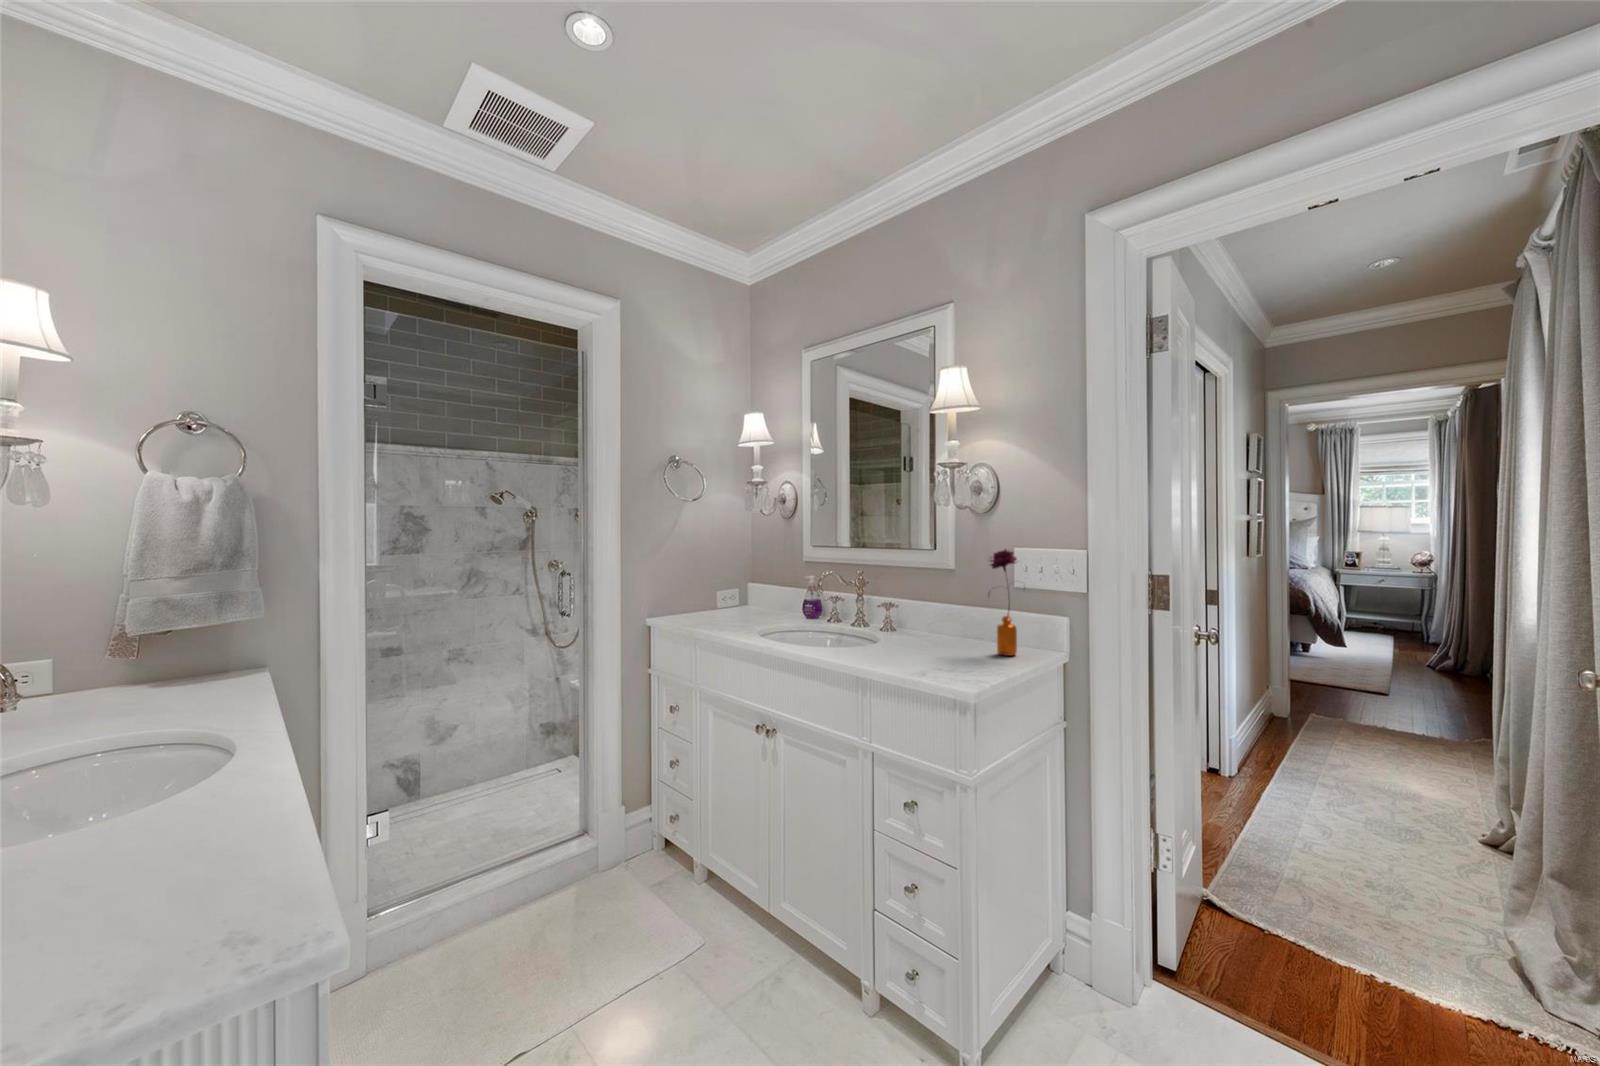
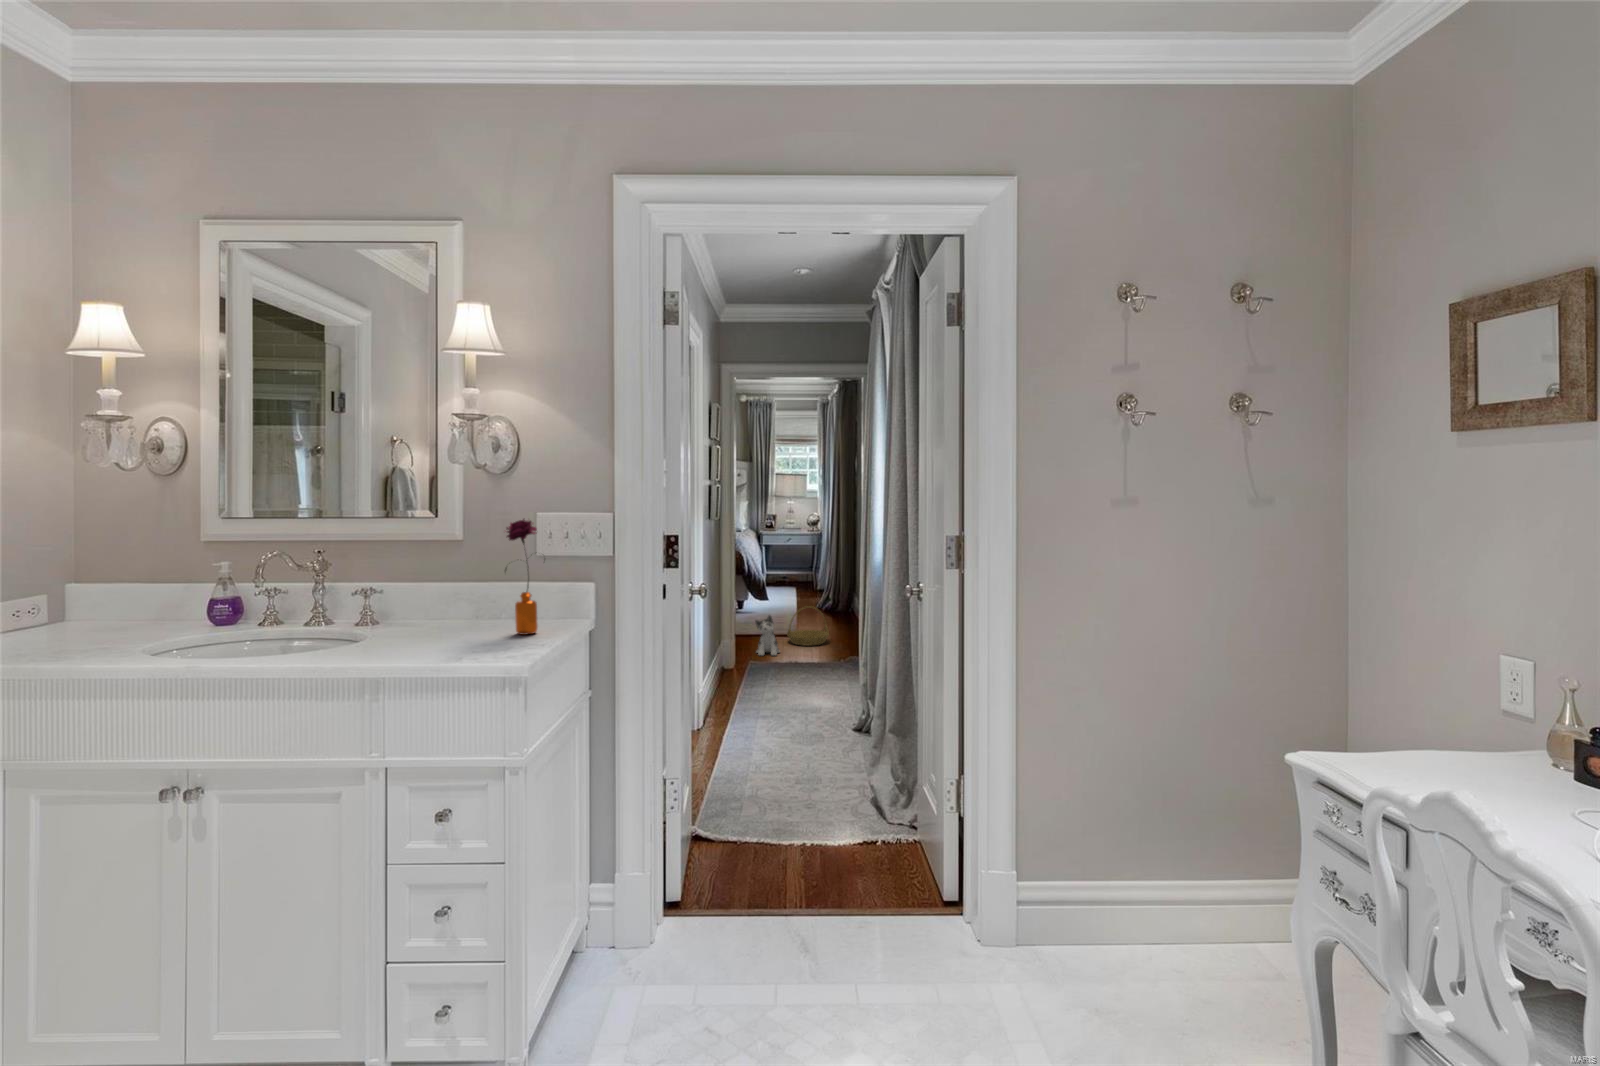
basket: none [1370,665,1443,715] -> present [787,606,829,646]
plush toy: none [1318,668,1358,718] -> present [755,615,780,656]

